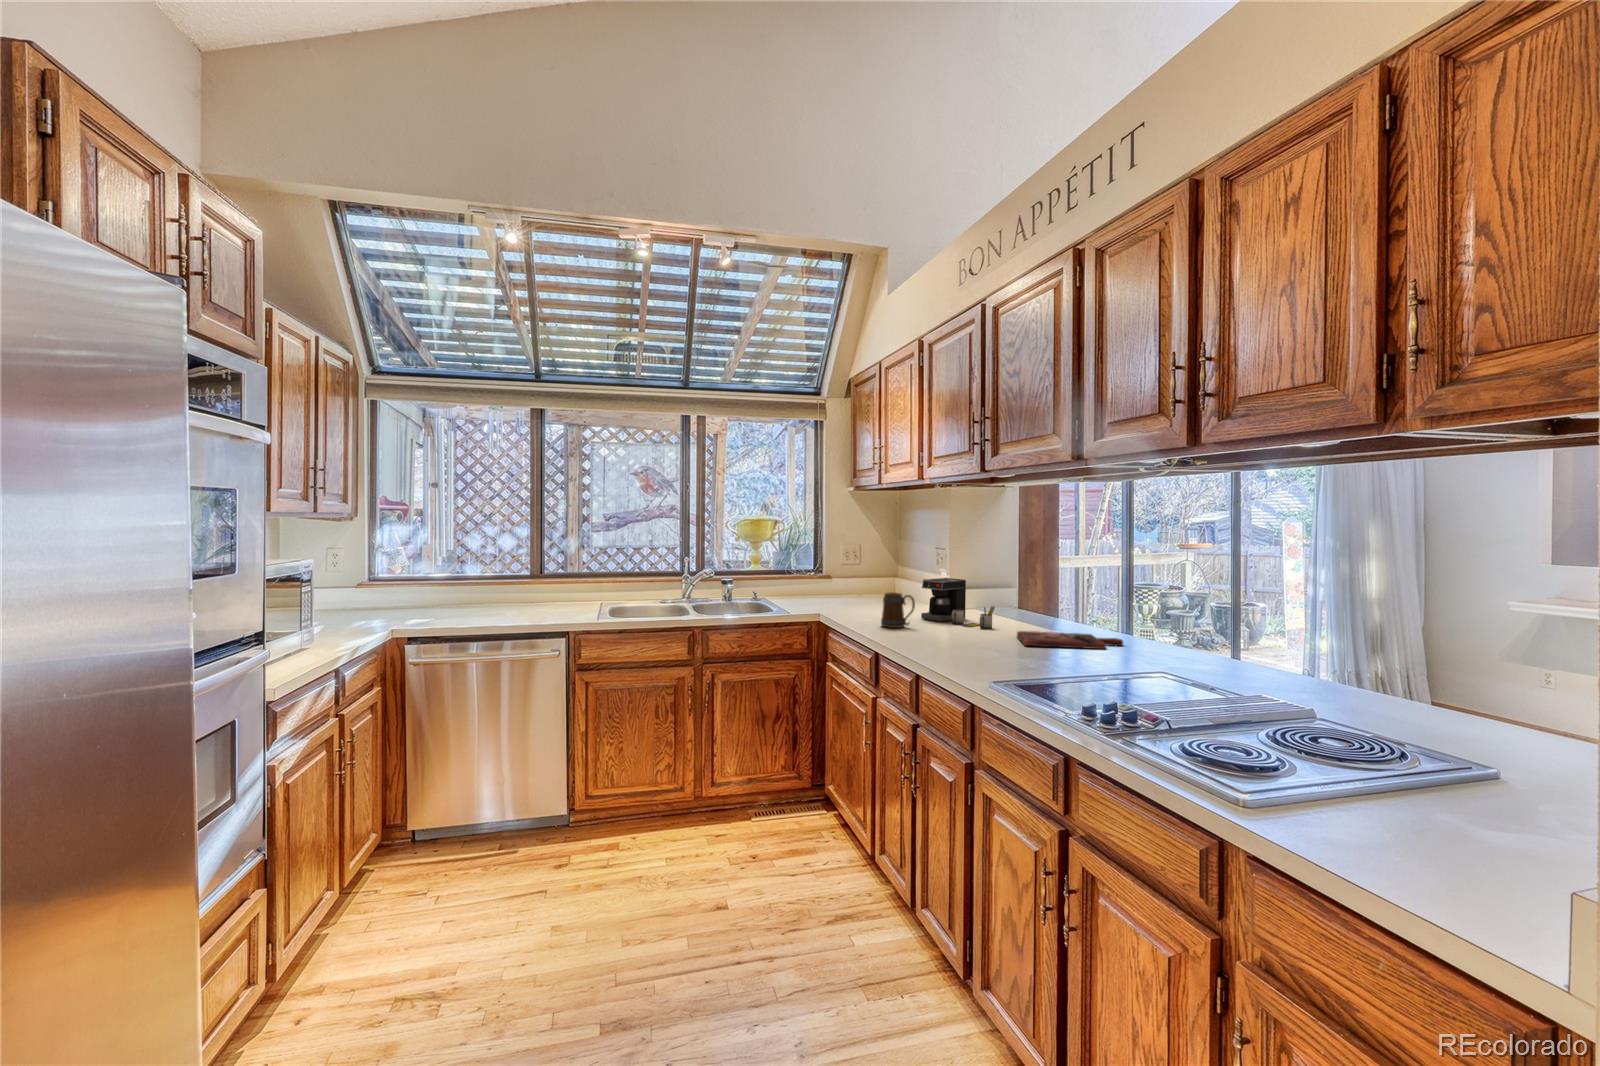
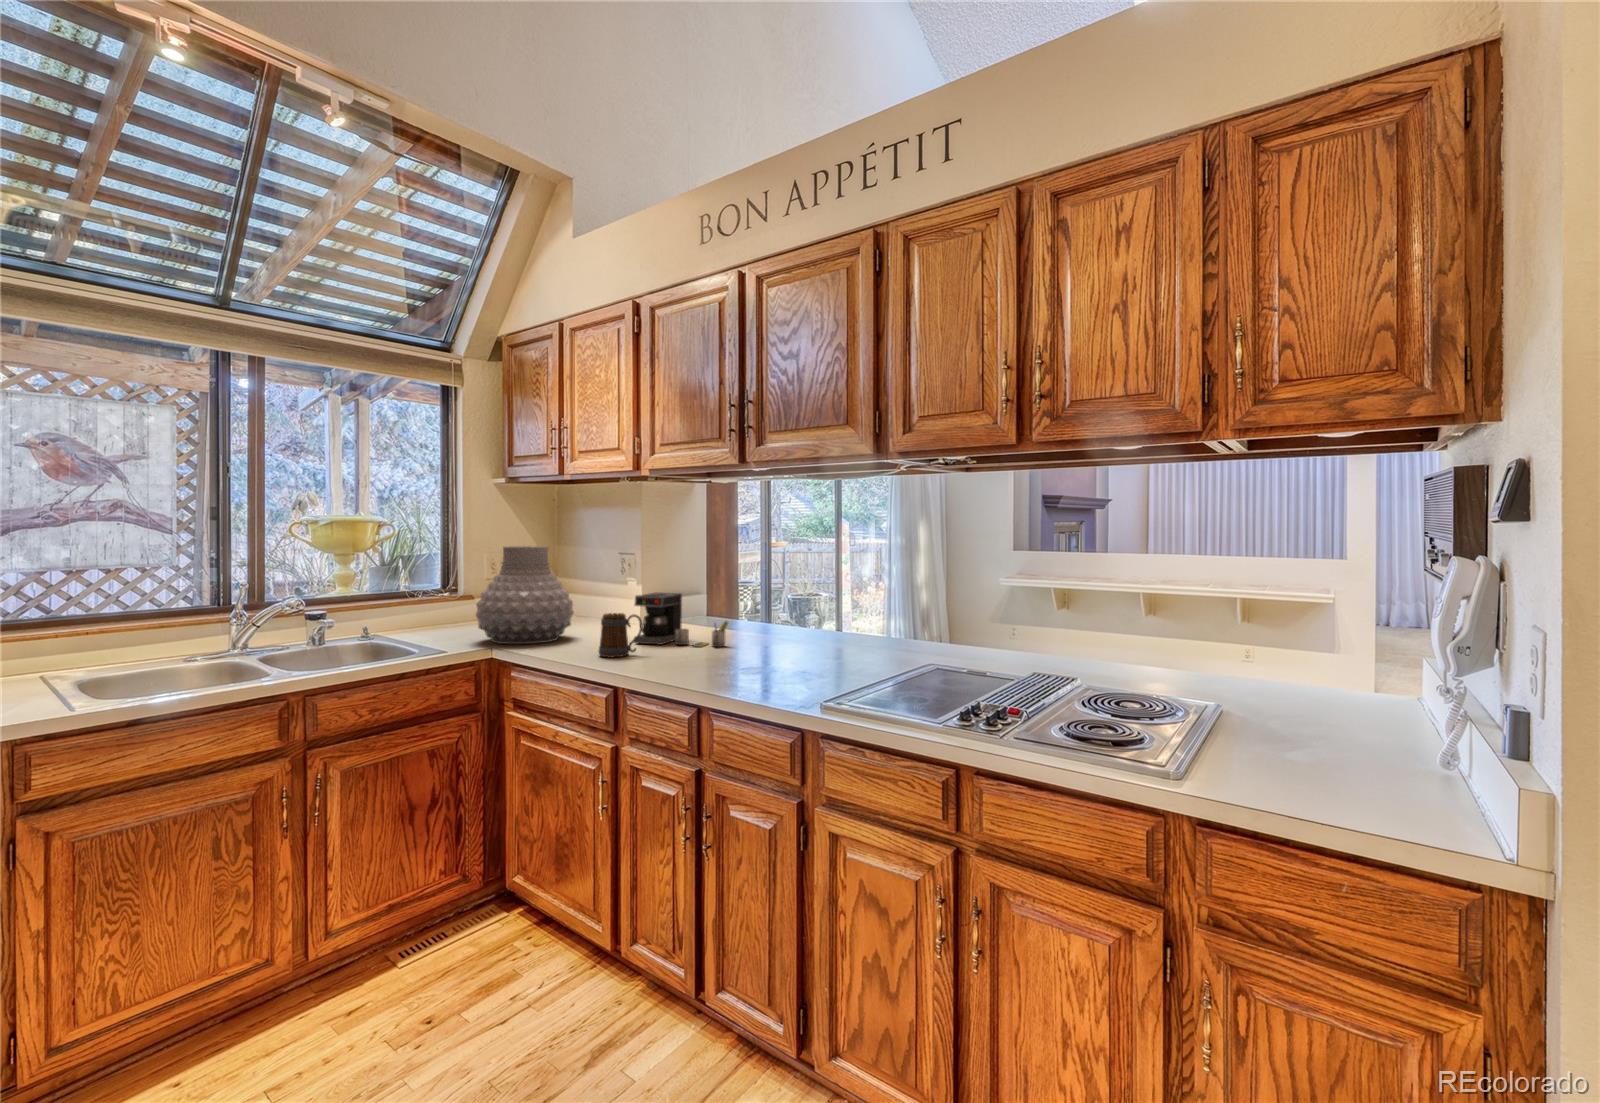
vase: none [816,537,886,612] -> present [476,546,574,644]
cutting board: present [1017,631,1123,649] -> none [764,641,867,660]

